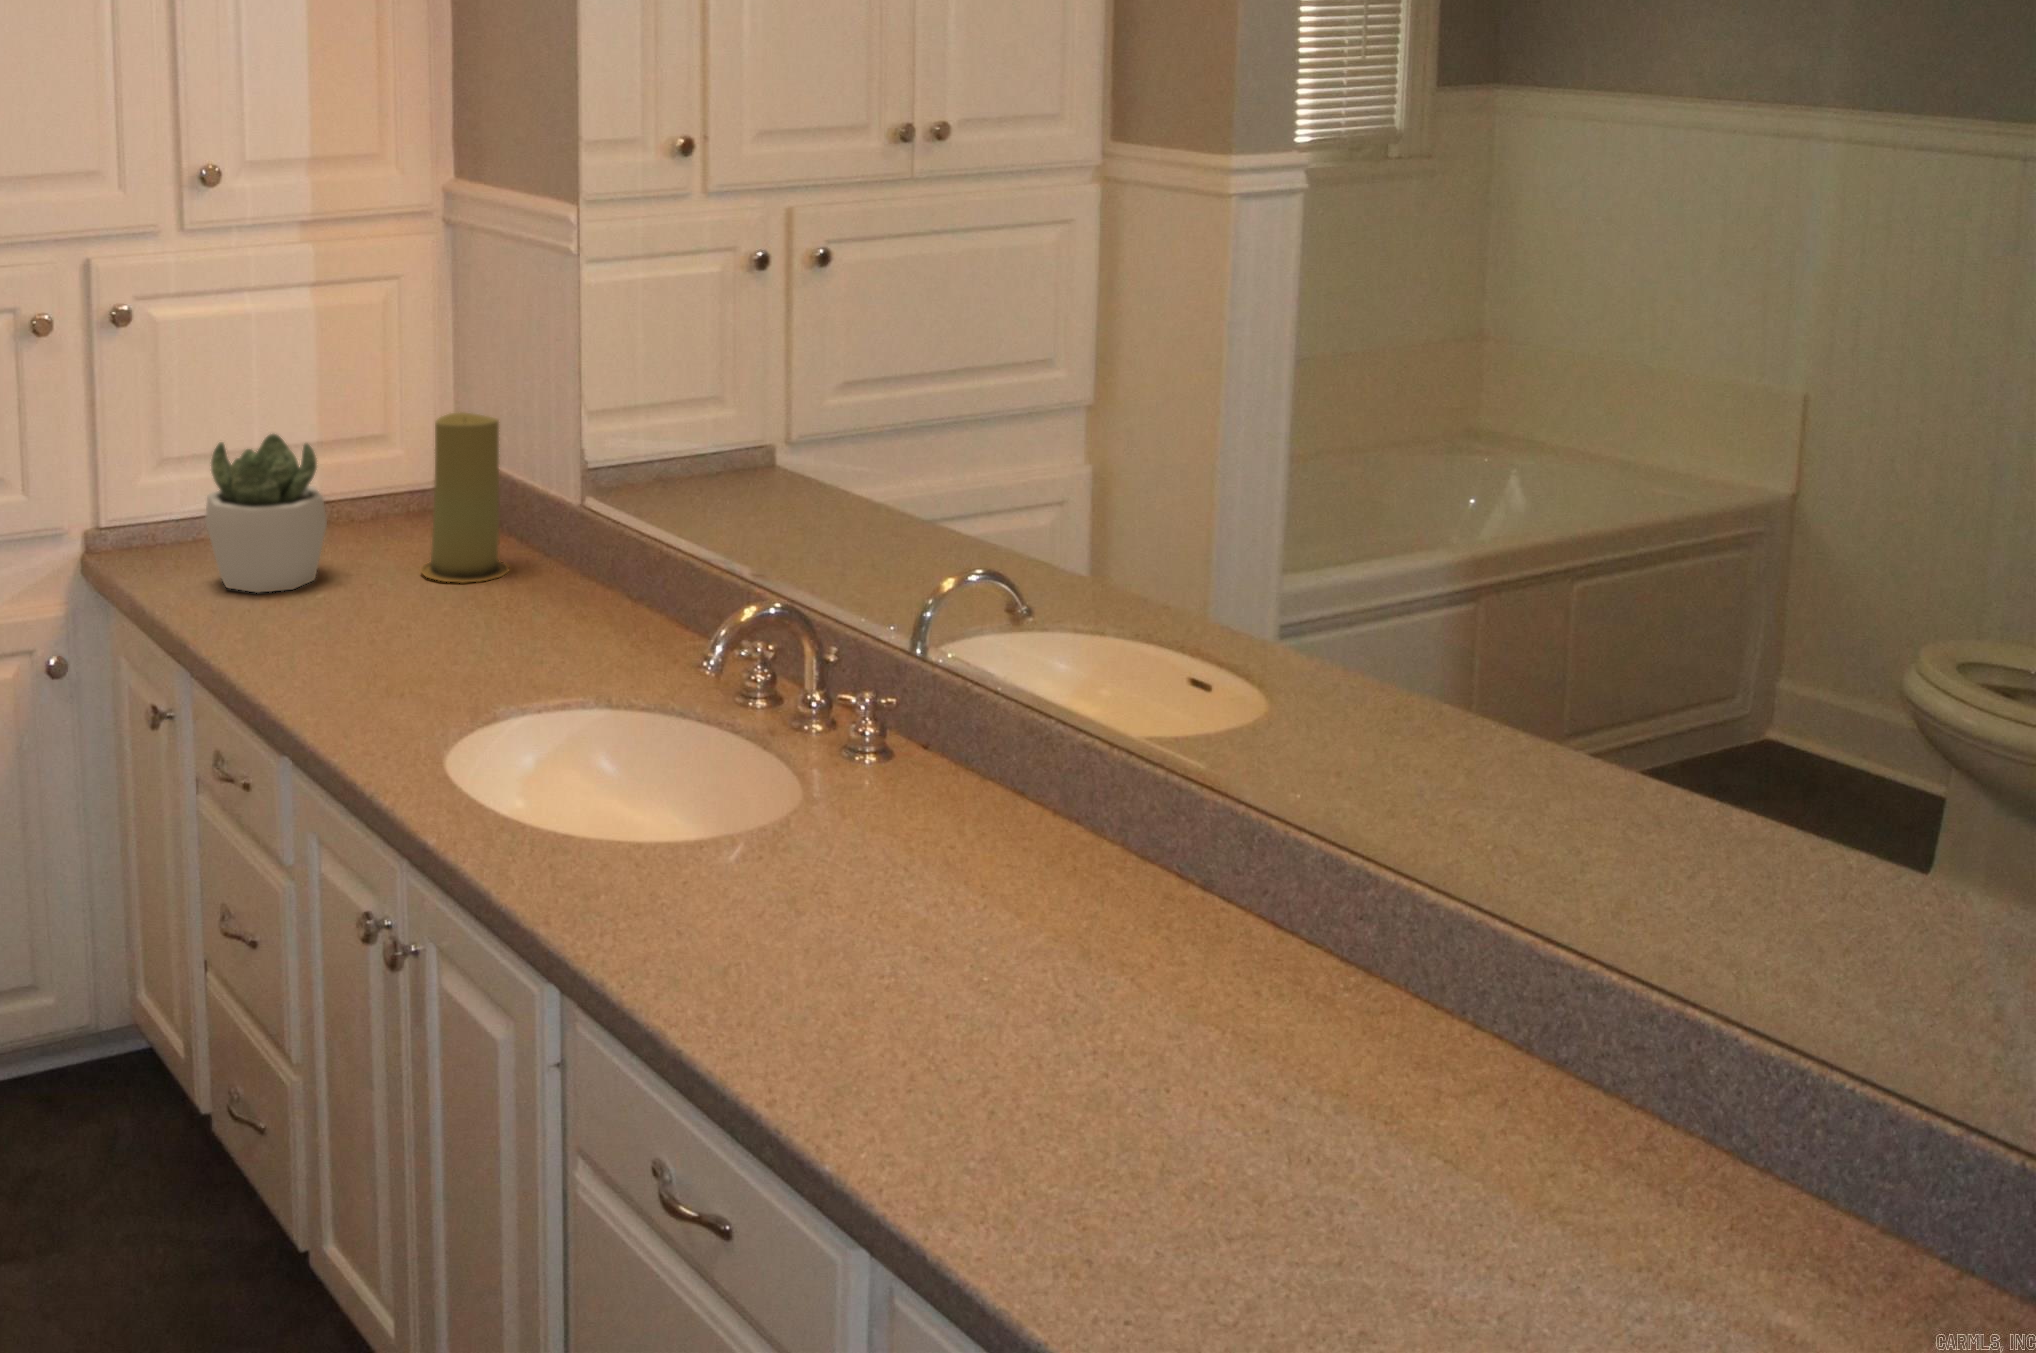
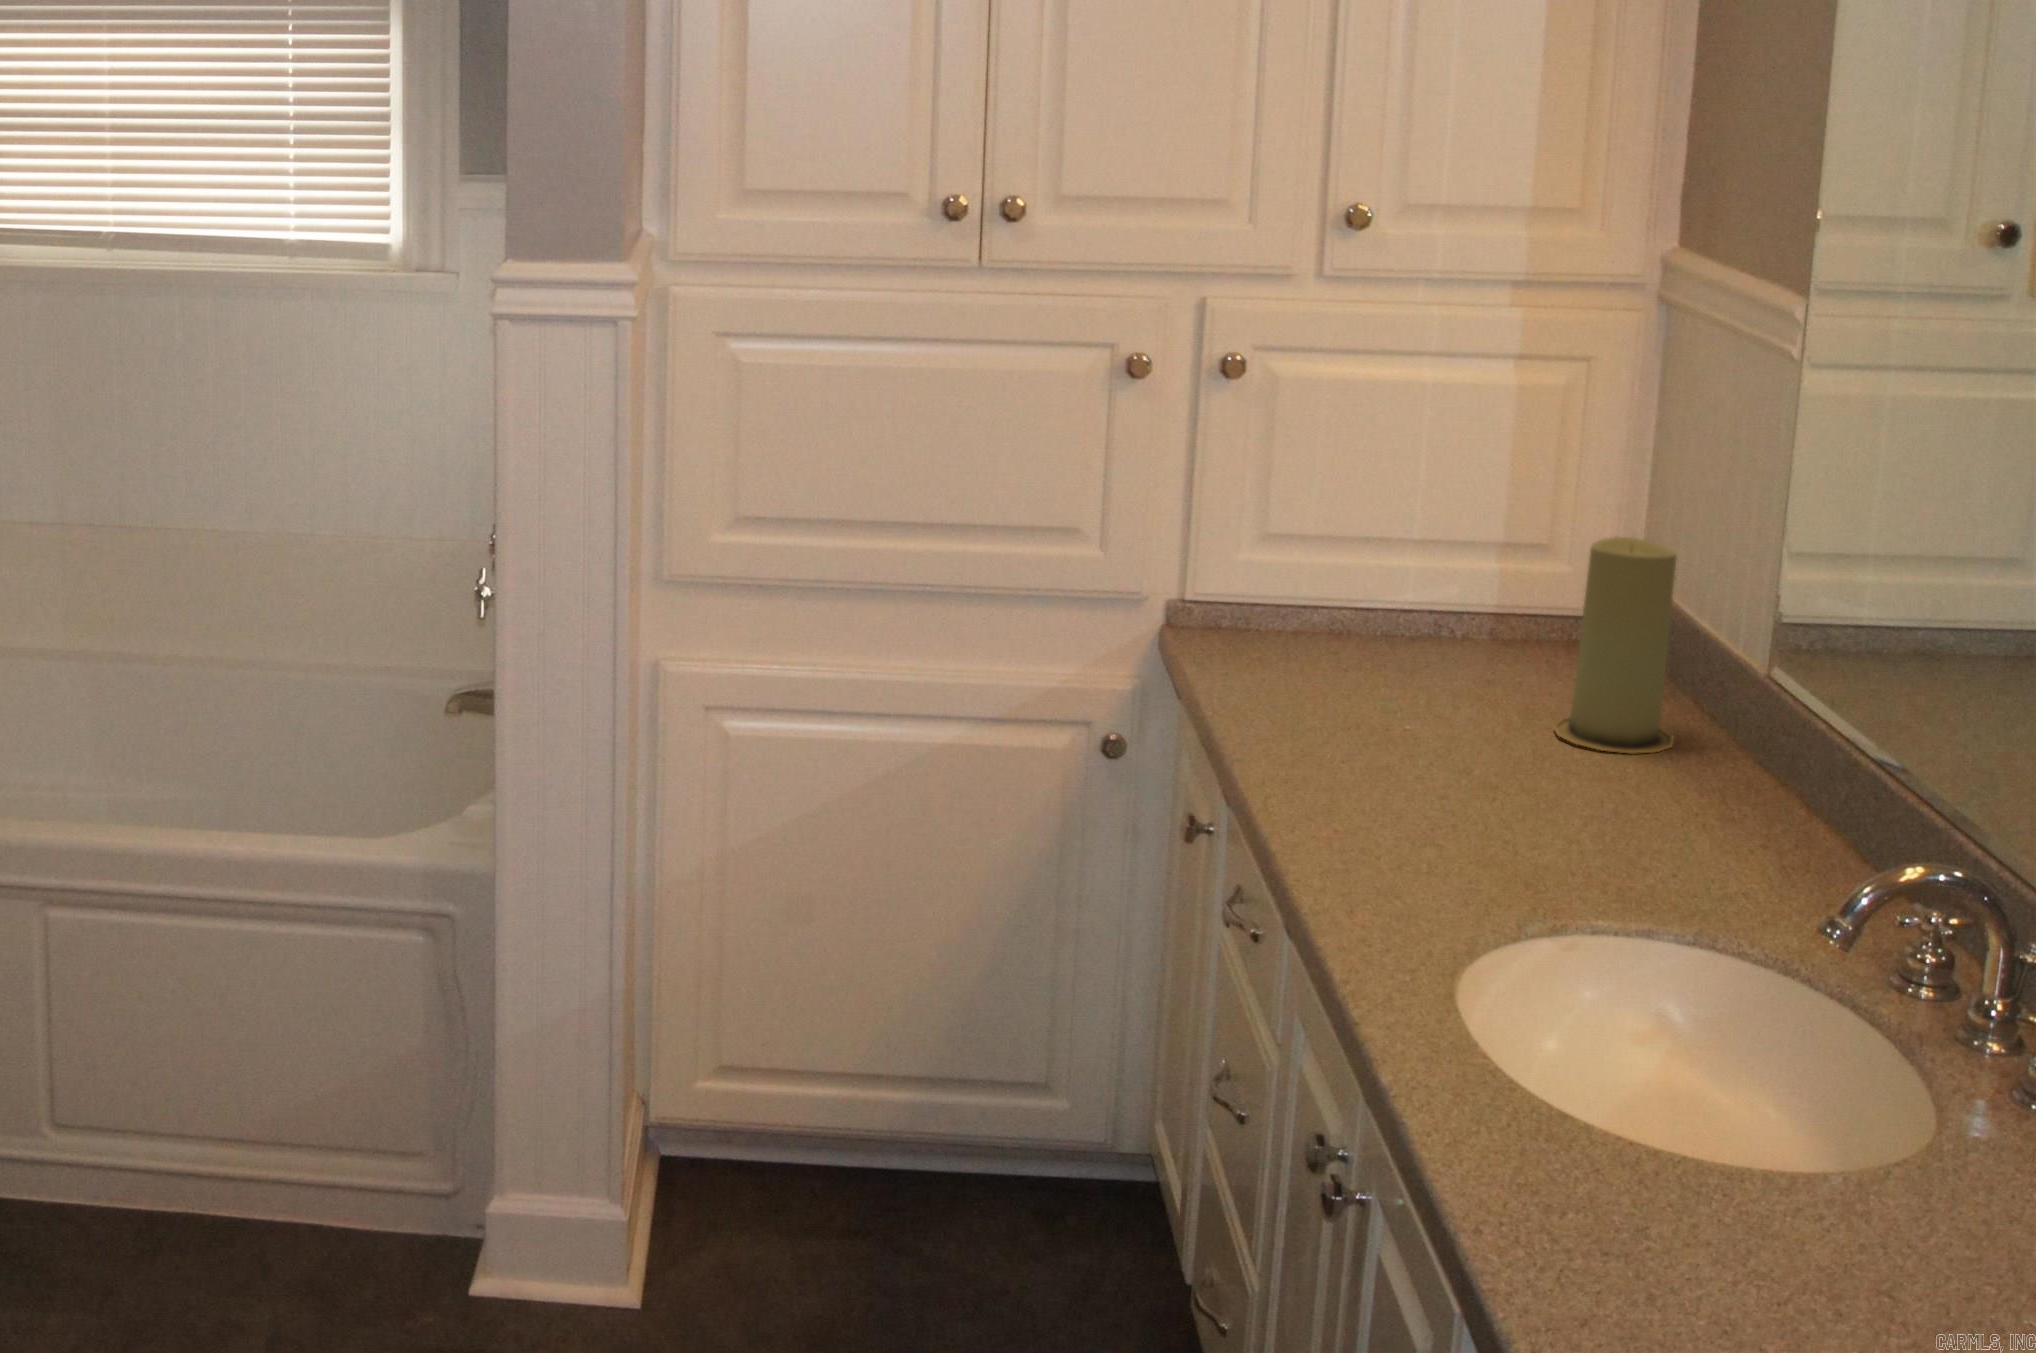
succulent plant: present [205,434,327,593] -> none [1292,530,1439,722]

